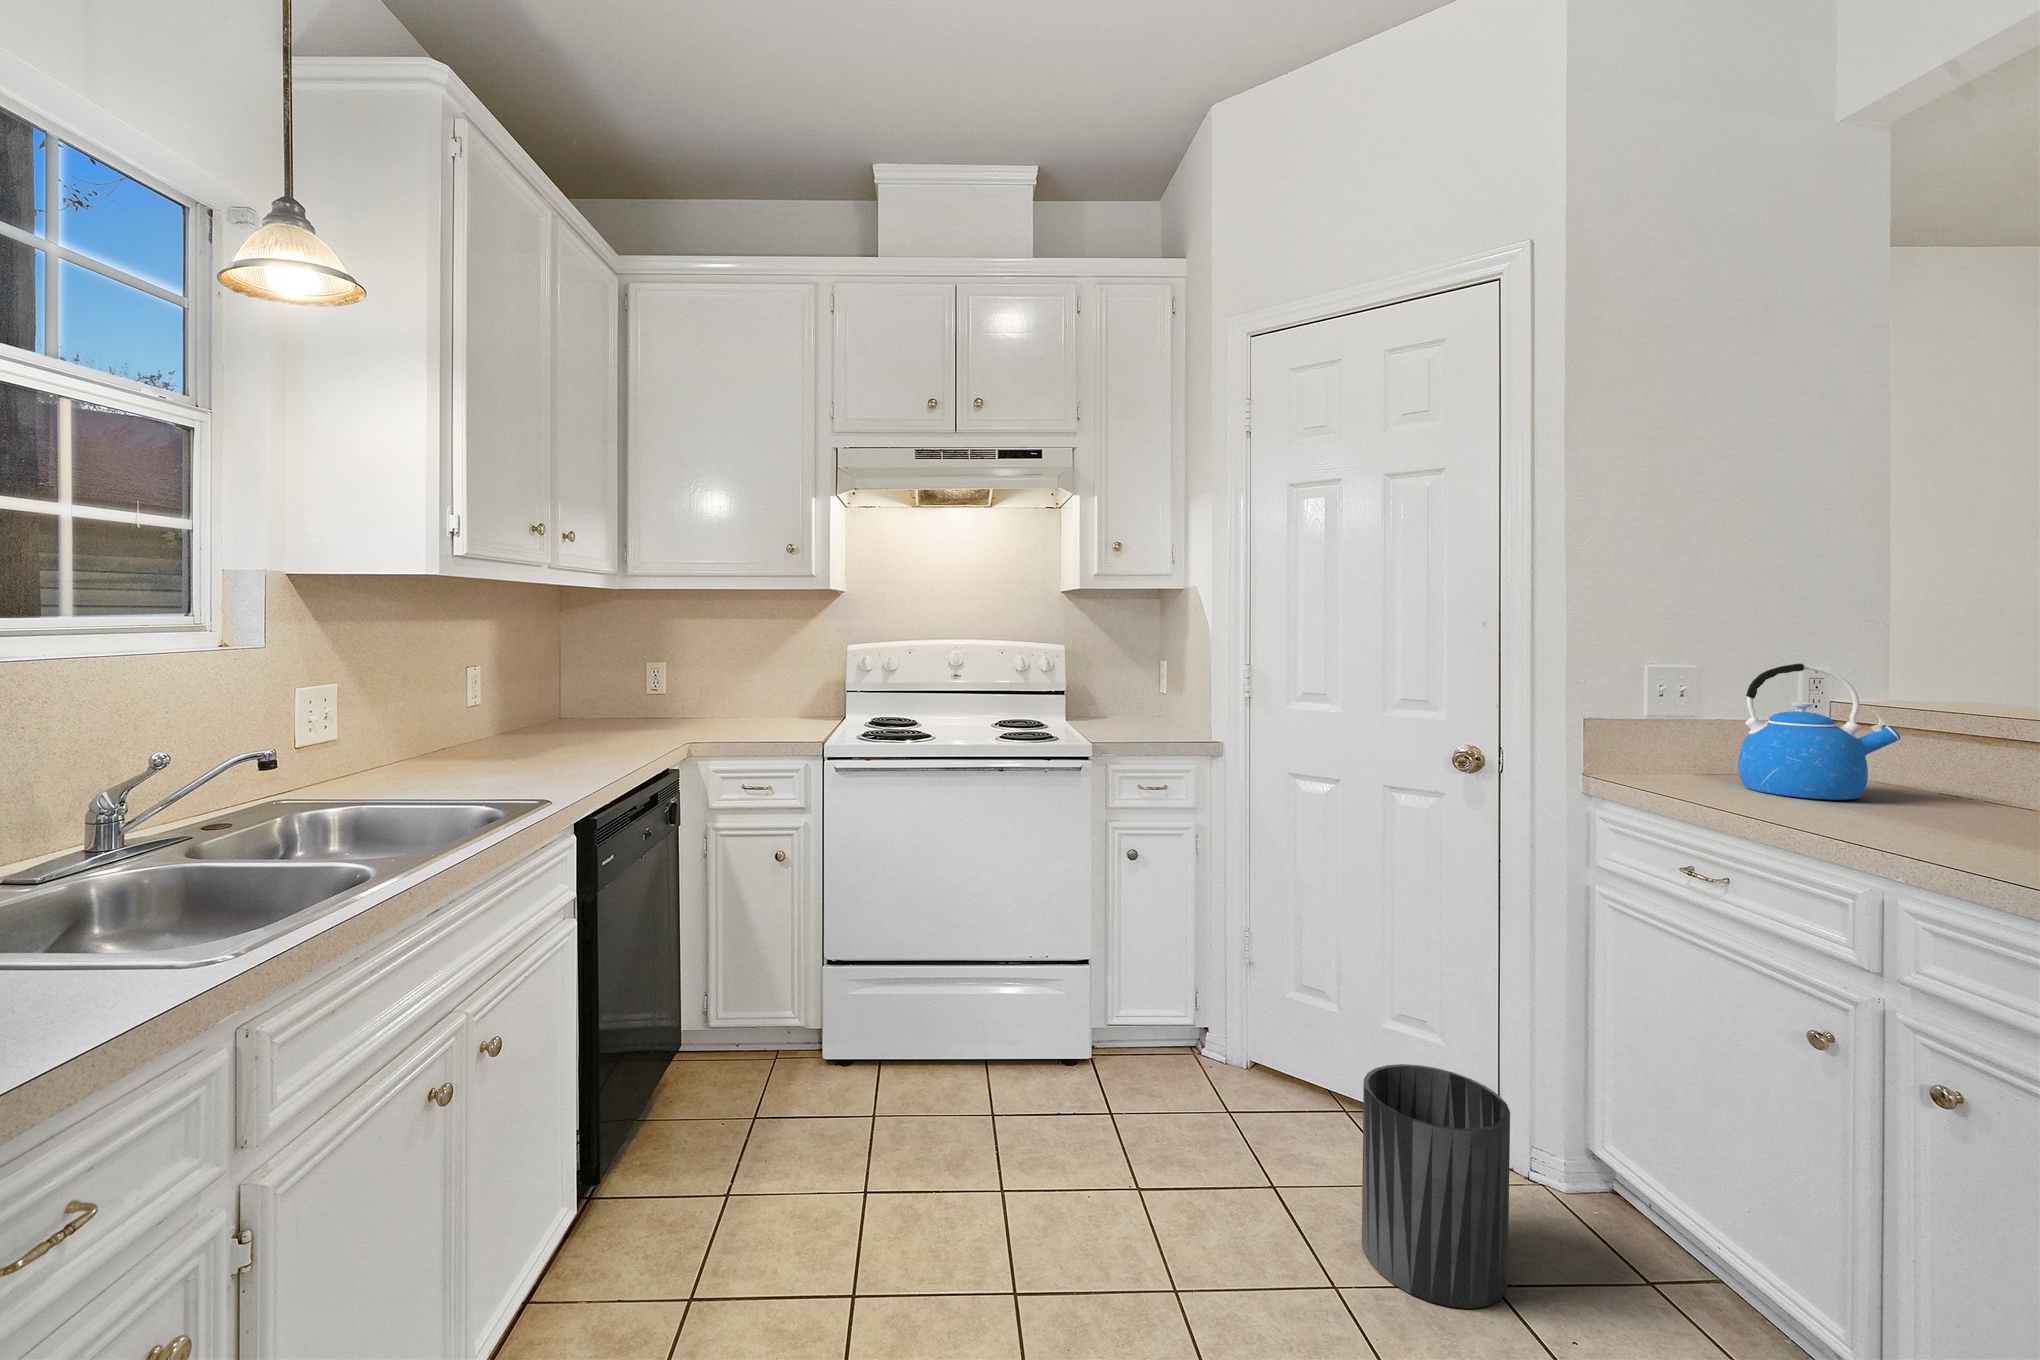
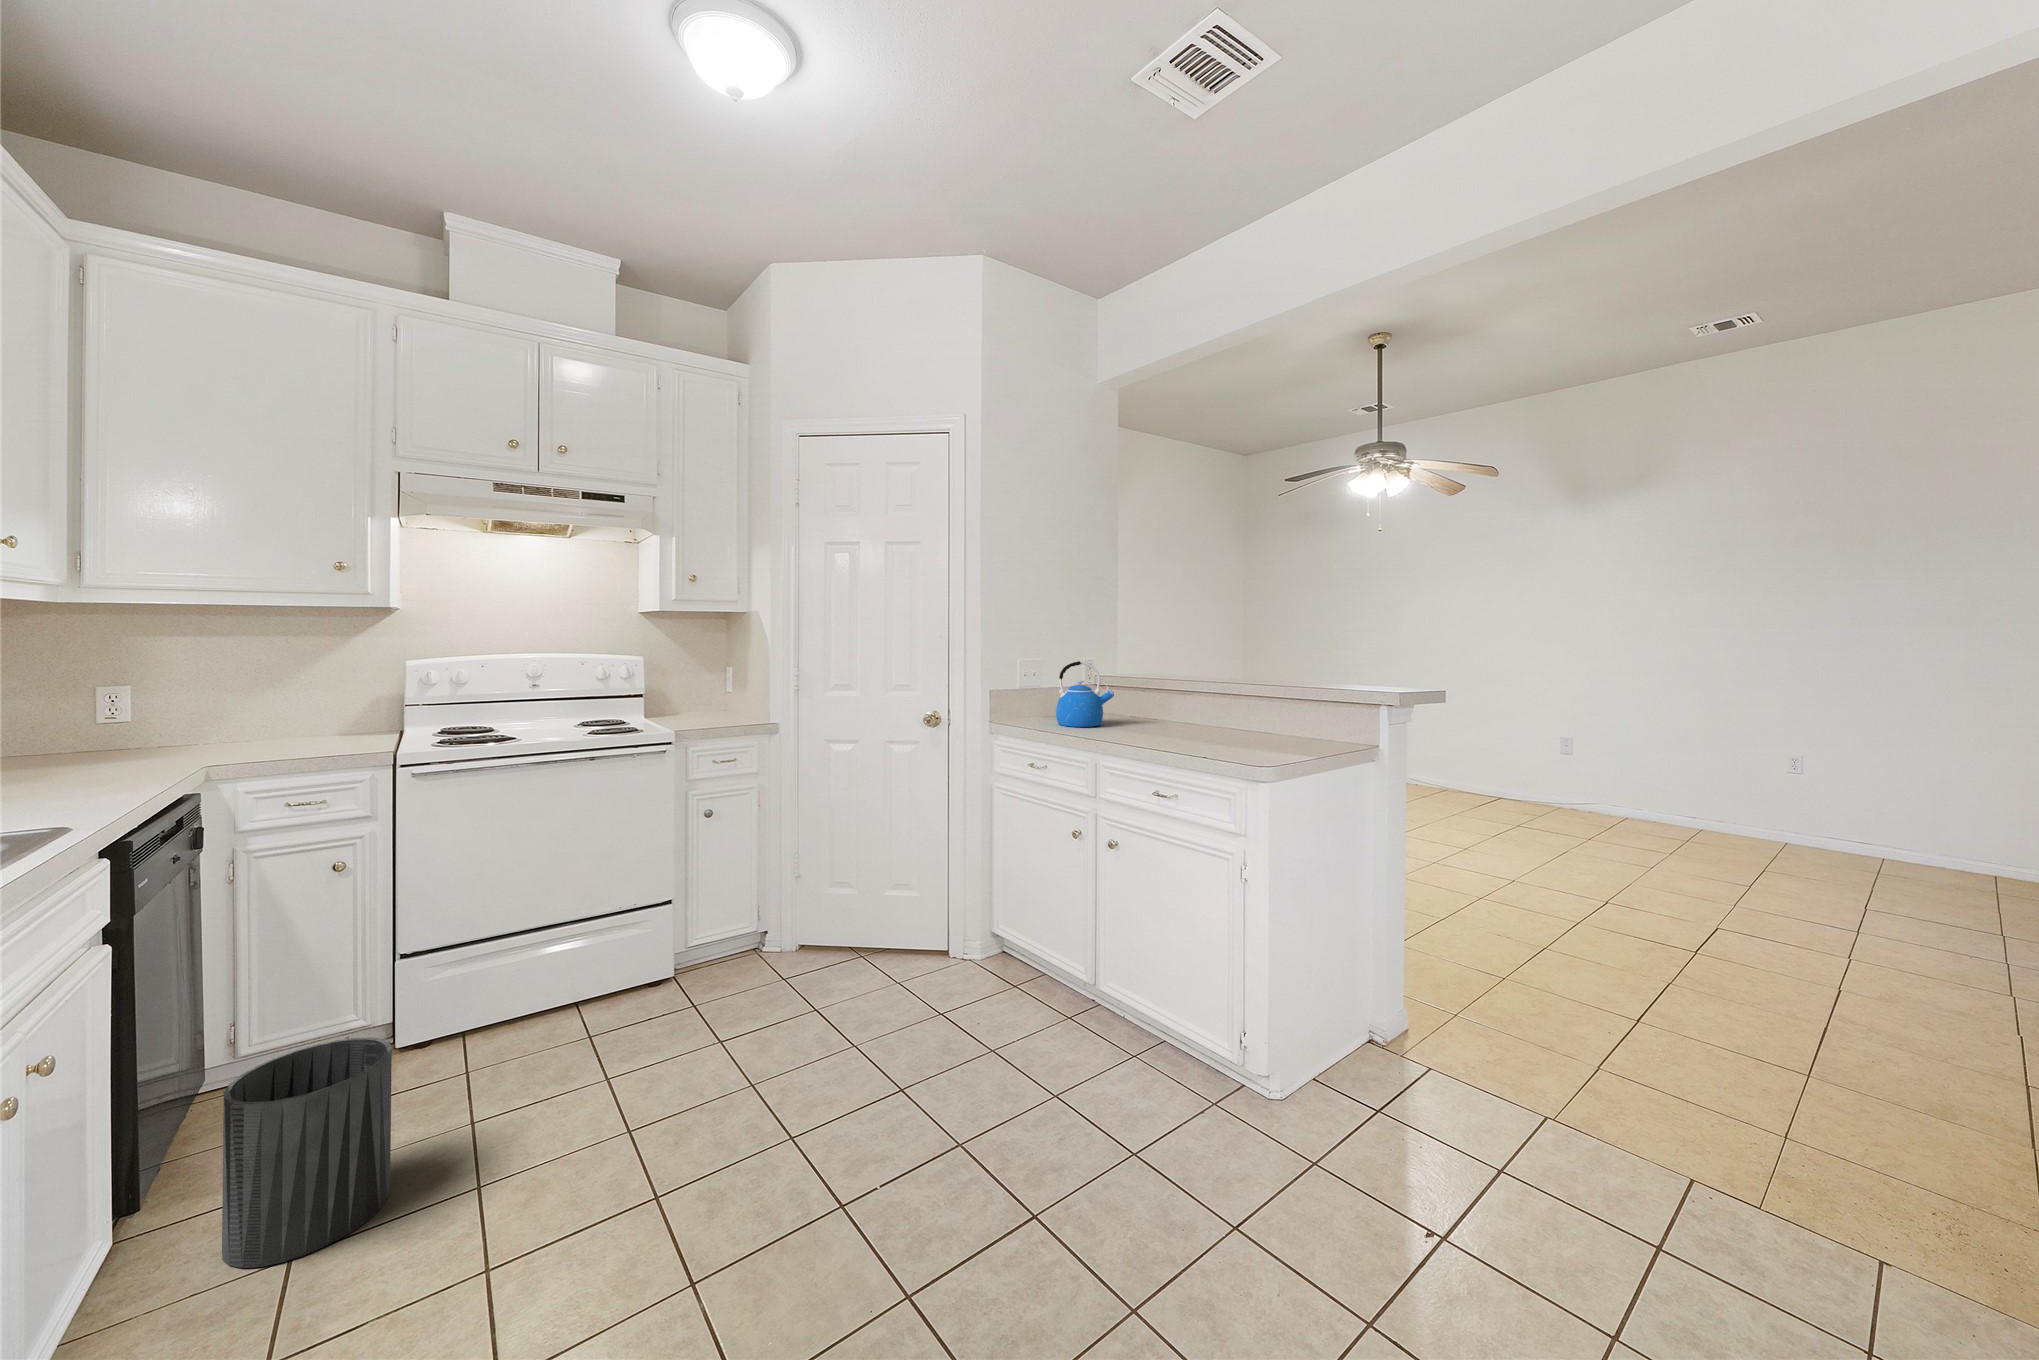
trash can: present [1362,1064,1510,1308] -> present [222,1037,392,1268]

